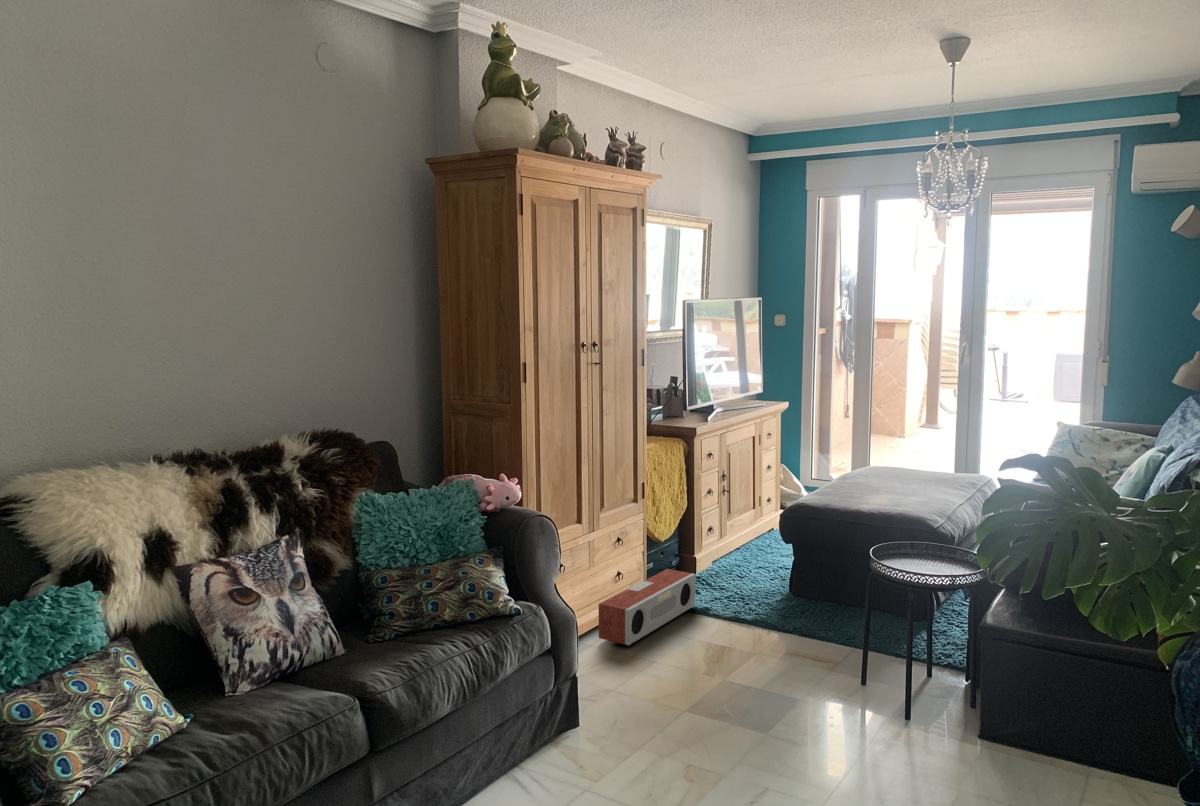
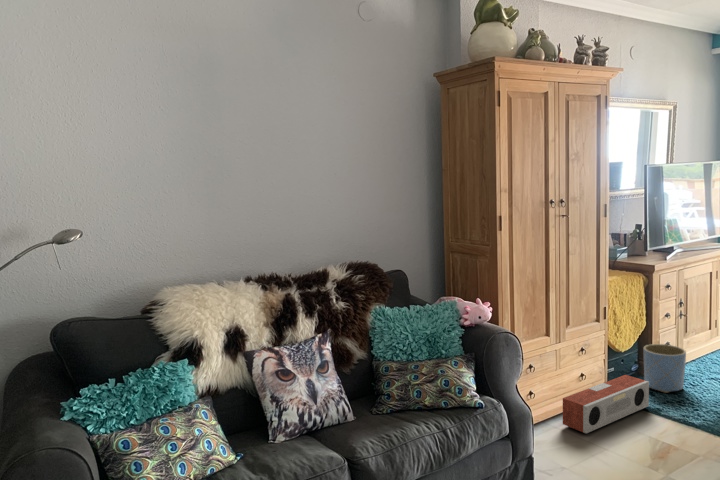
planter: none [685,528,733,588] -> present [644,344,686,393]

